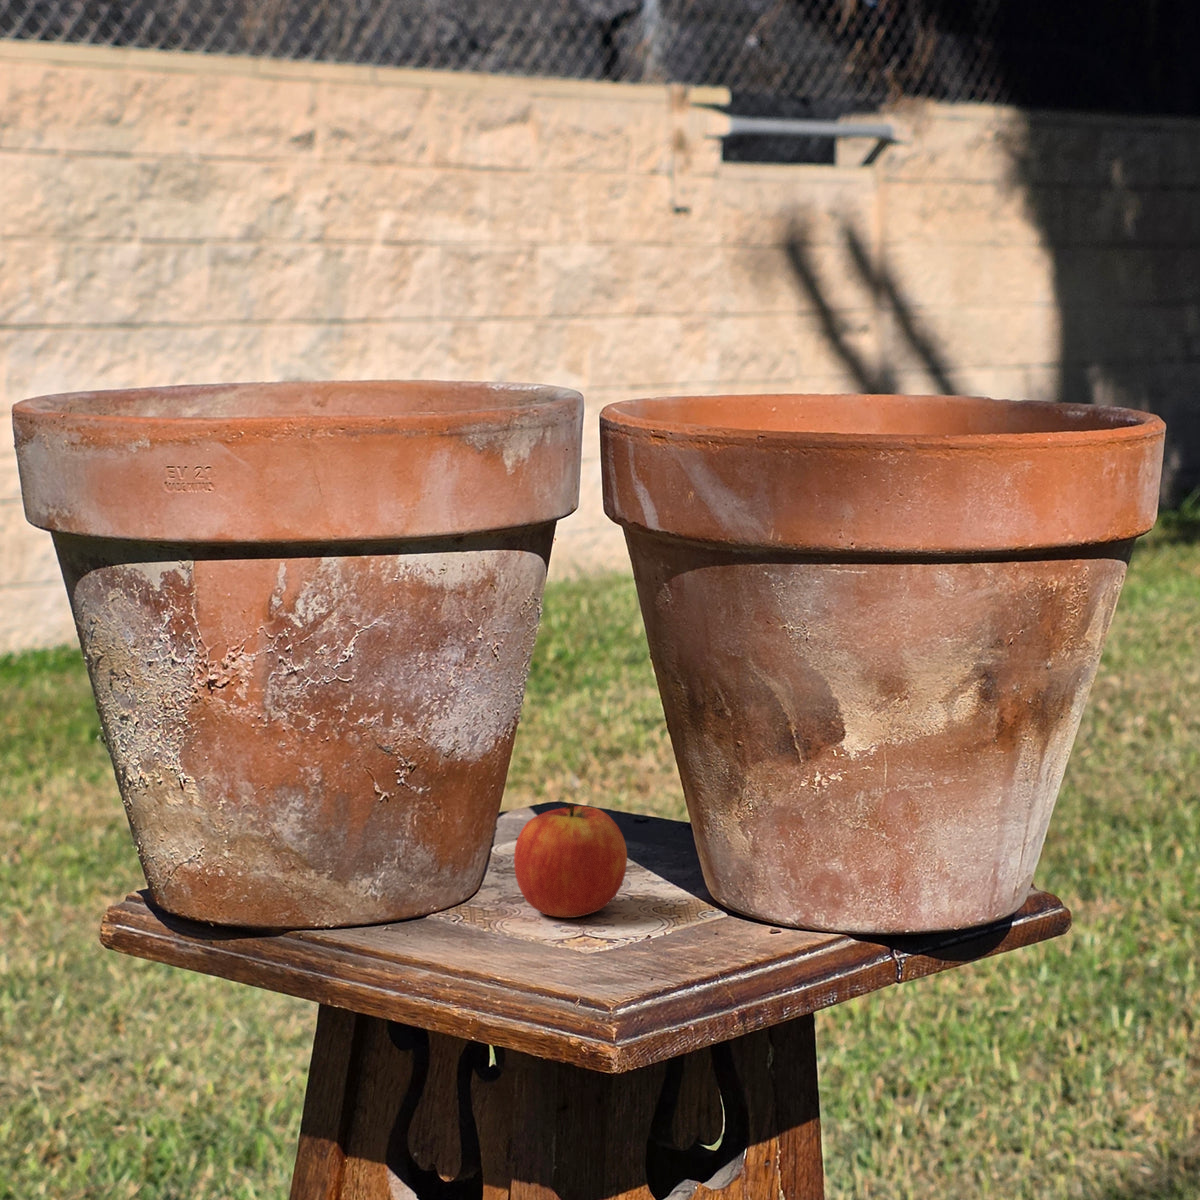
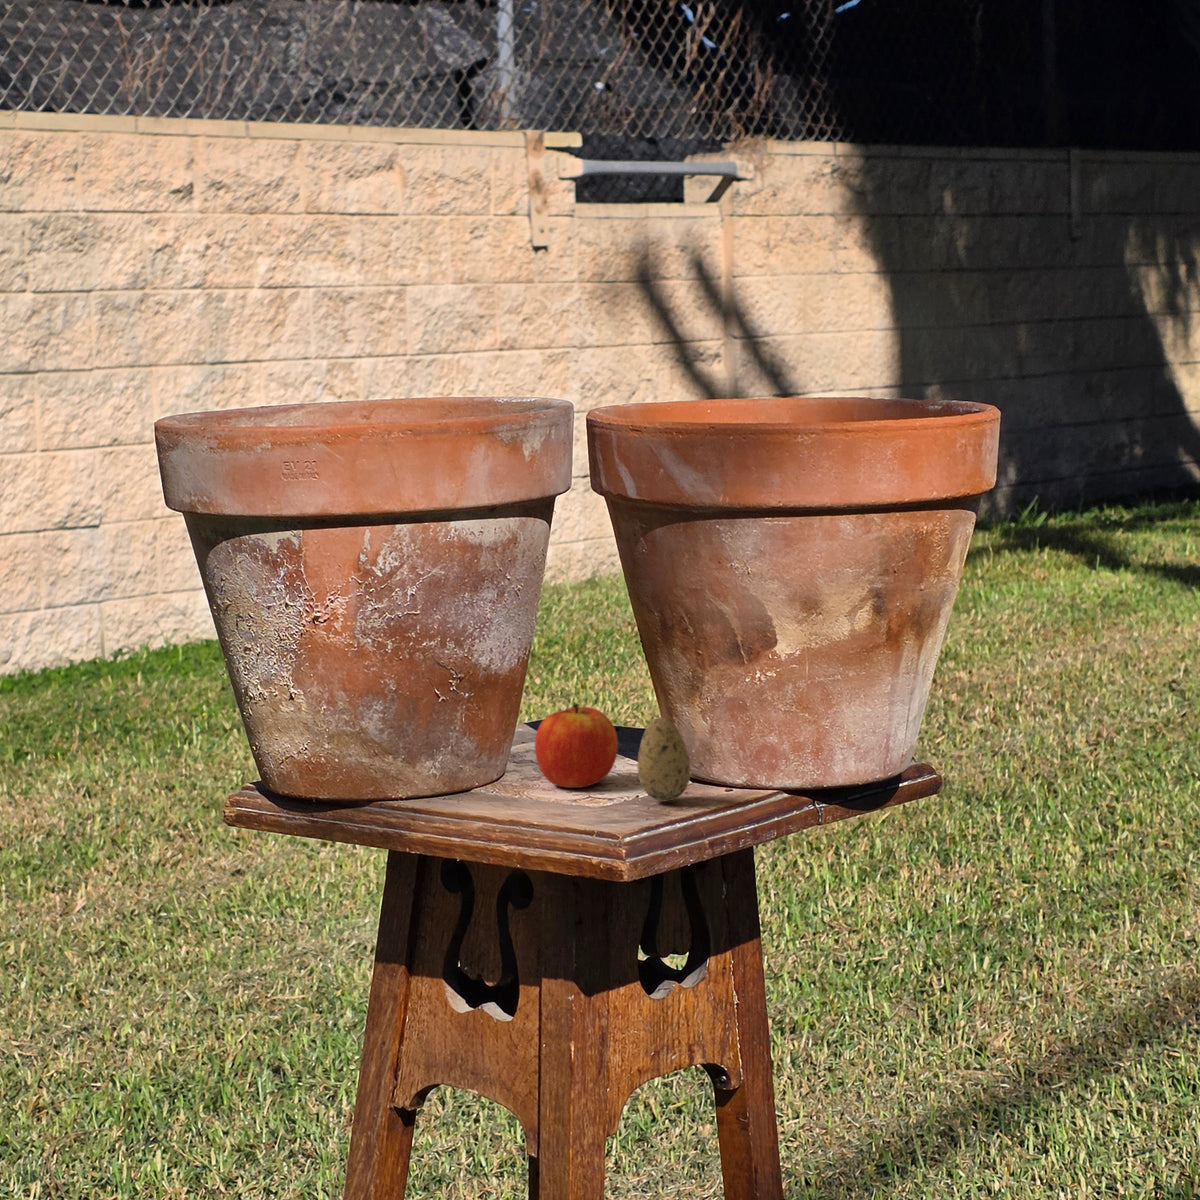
decorative egg: none [648,833,720,947] -> present [637,718,691,801]

